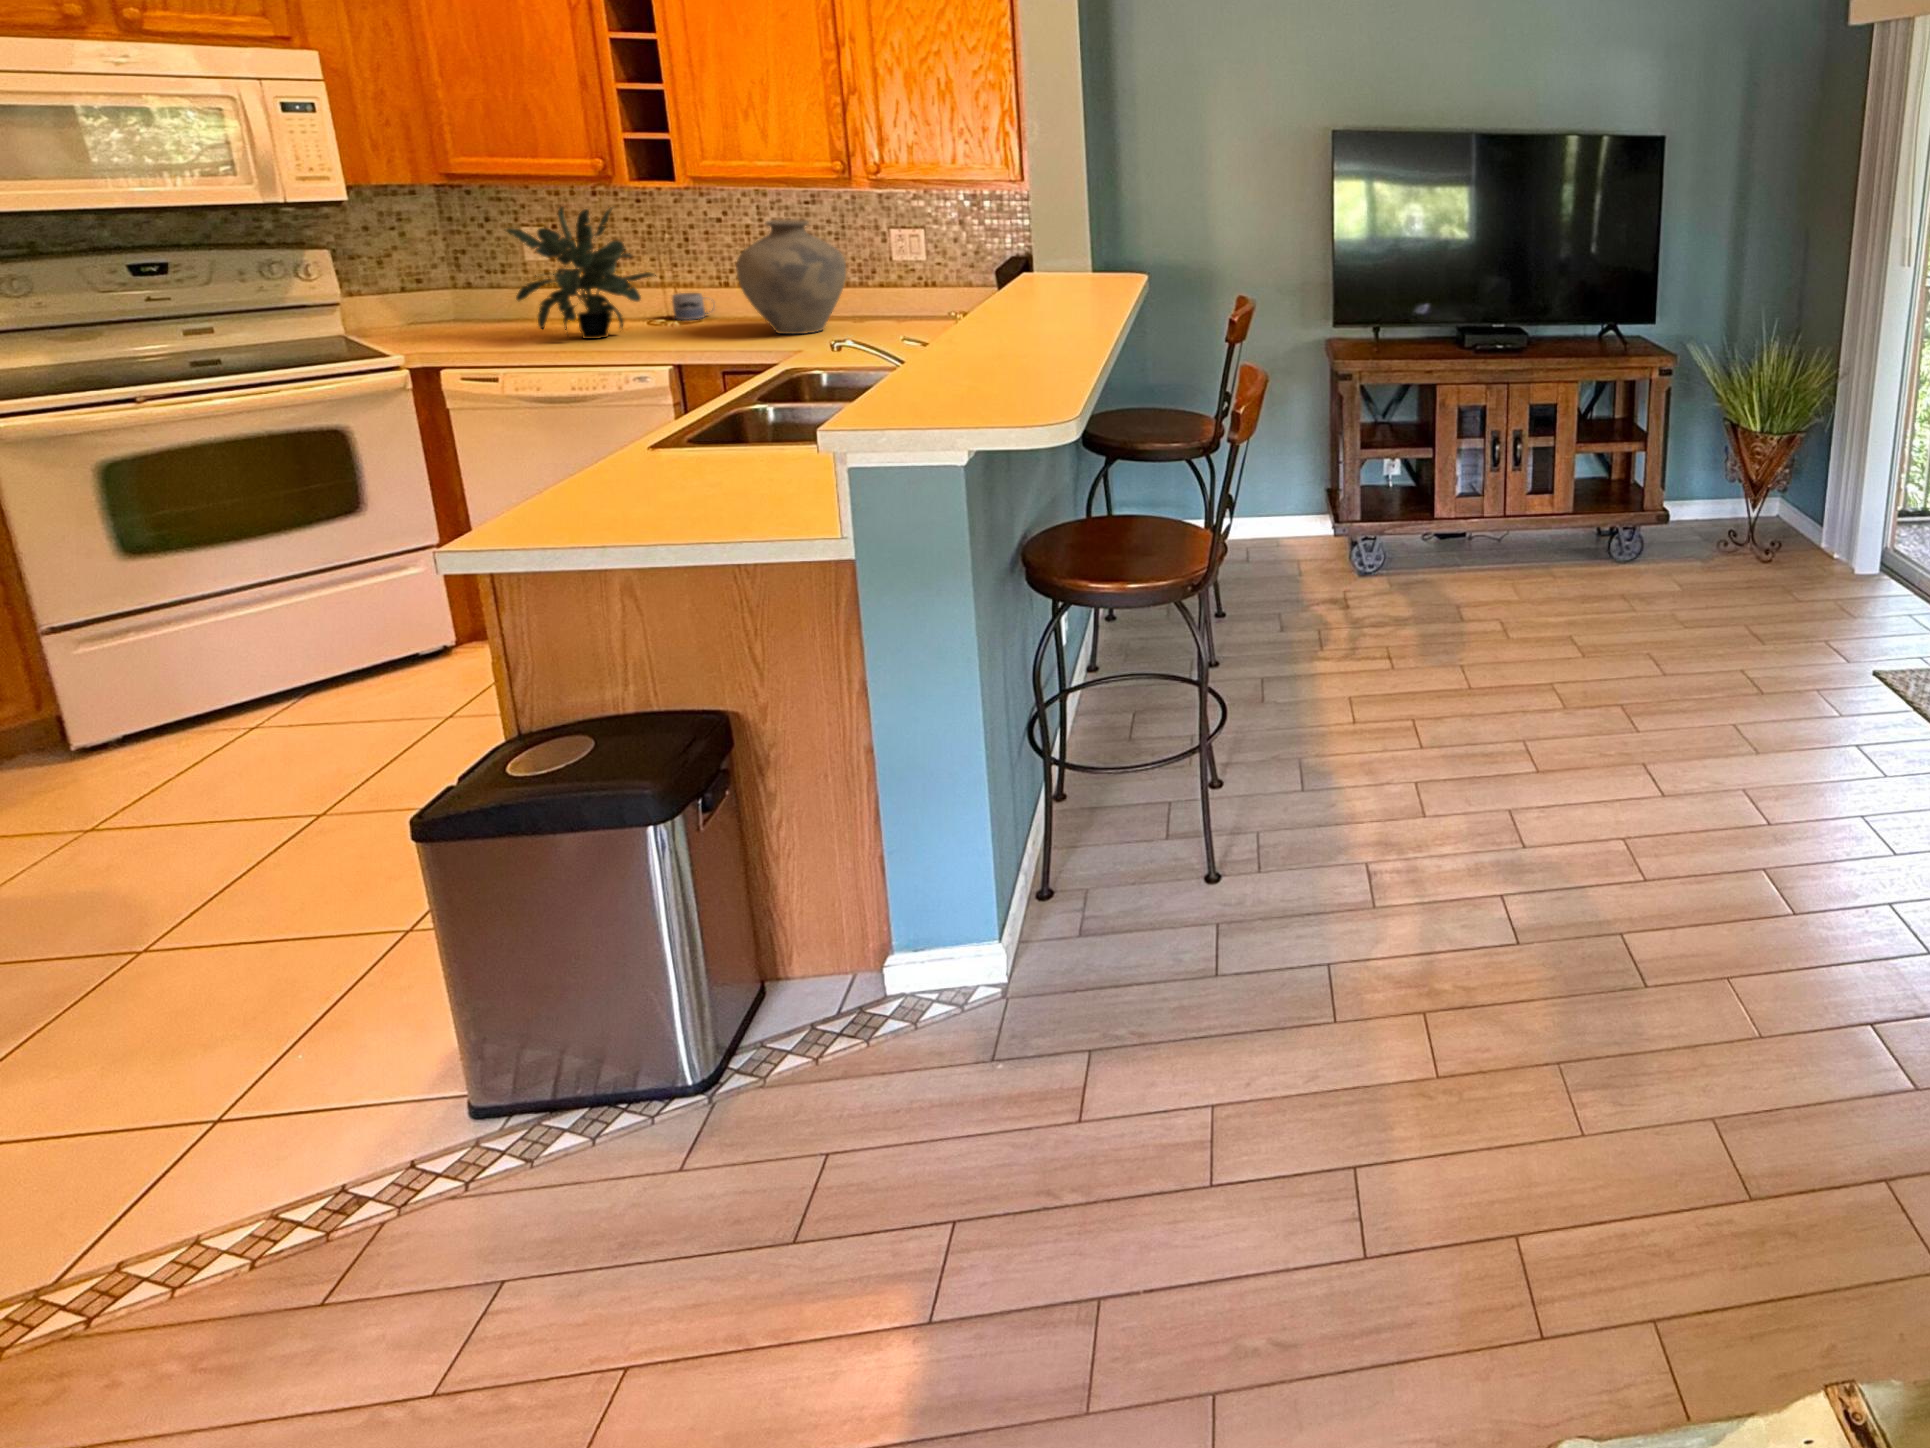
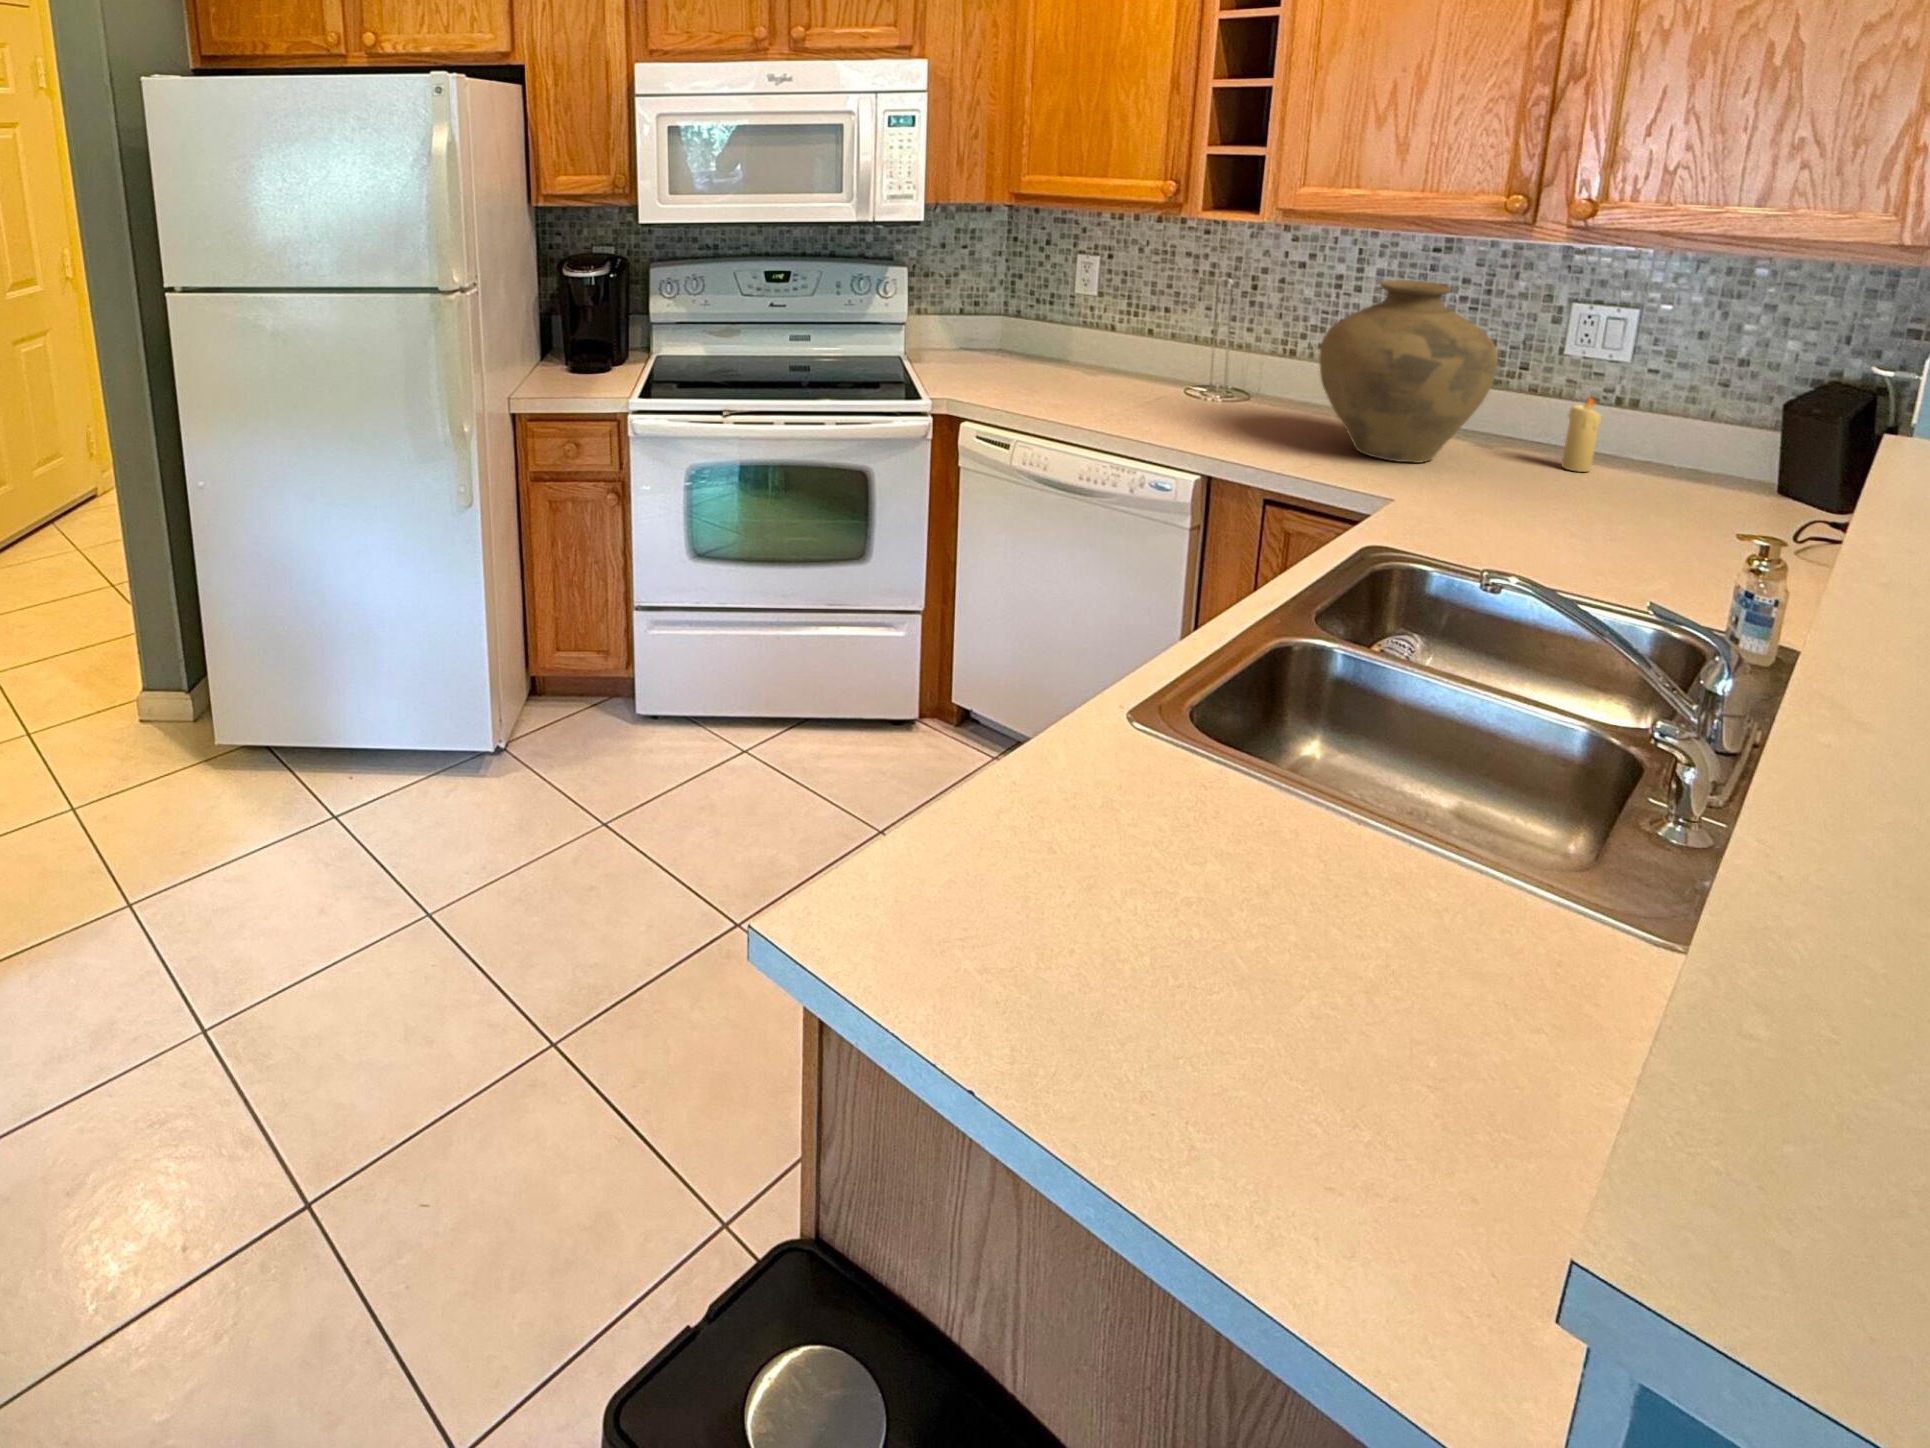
potted plant: present [506,207,656,339] -> none [1050,239,1211,412]
candle: none [893,278,912,323] -> present [1562,396,1601,472]
mug: present [672,293,706,320] -> none [1218,359,1272,397]

